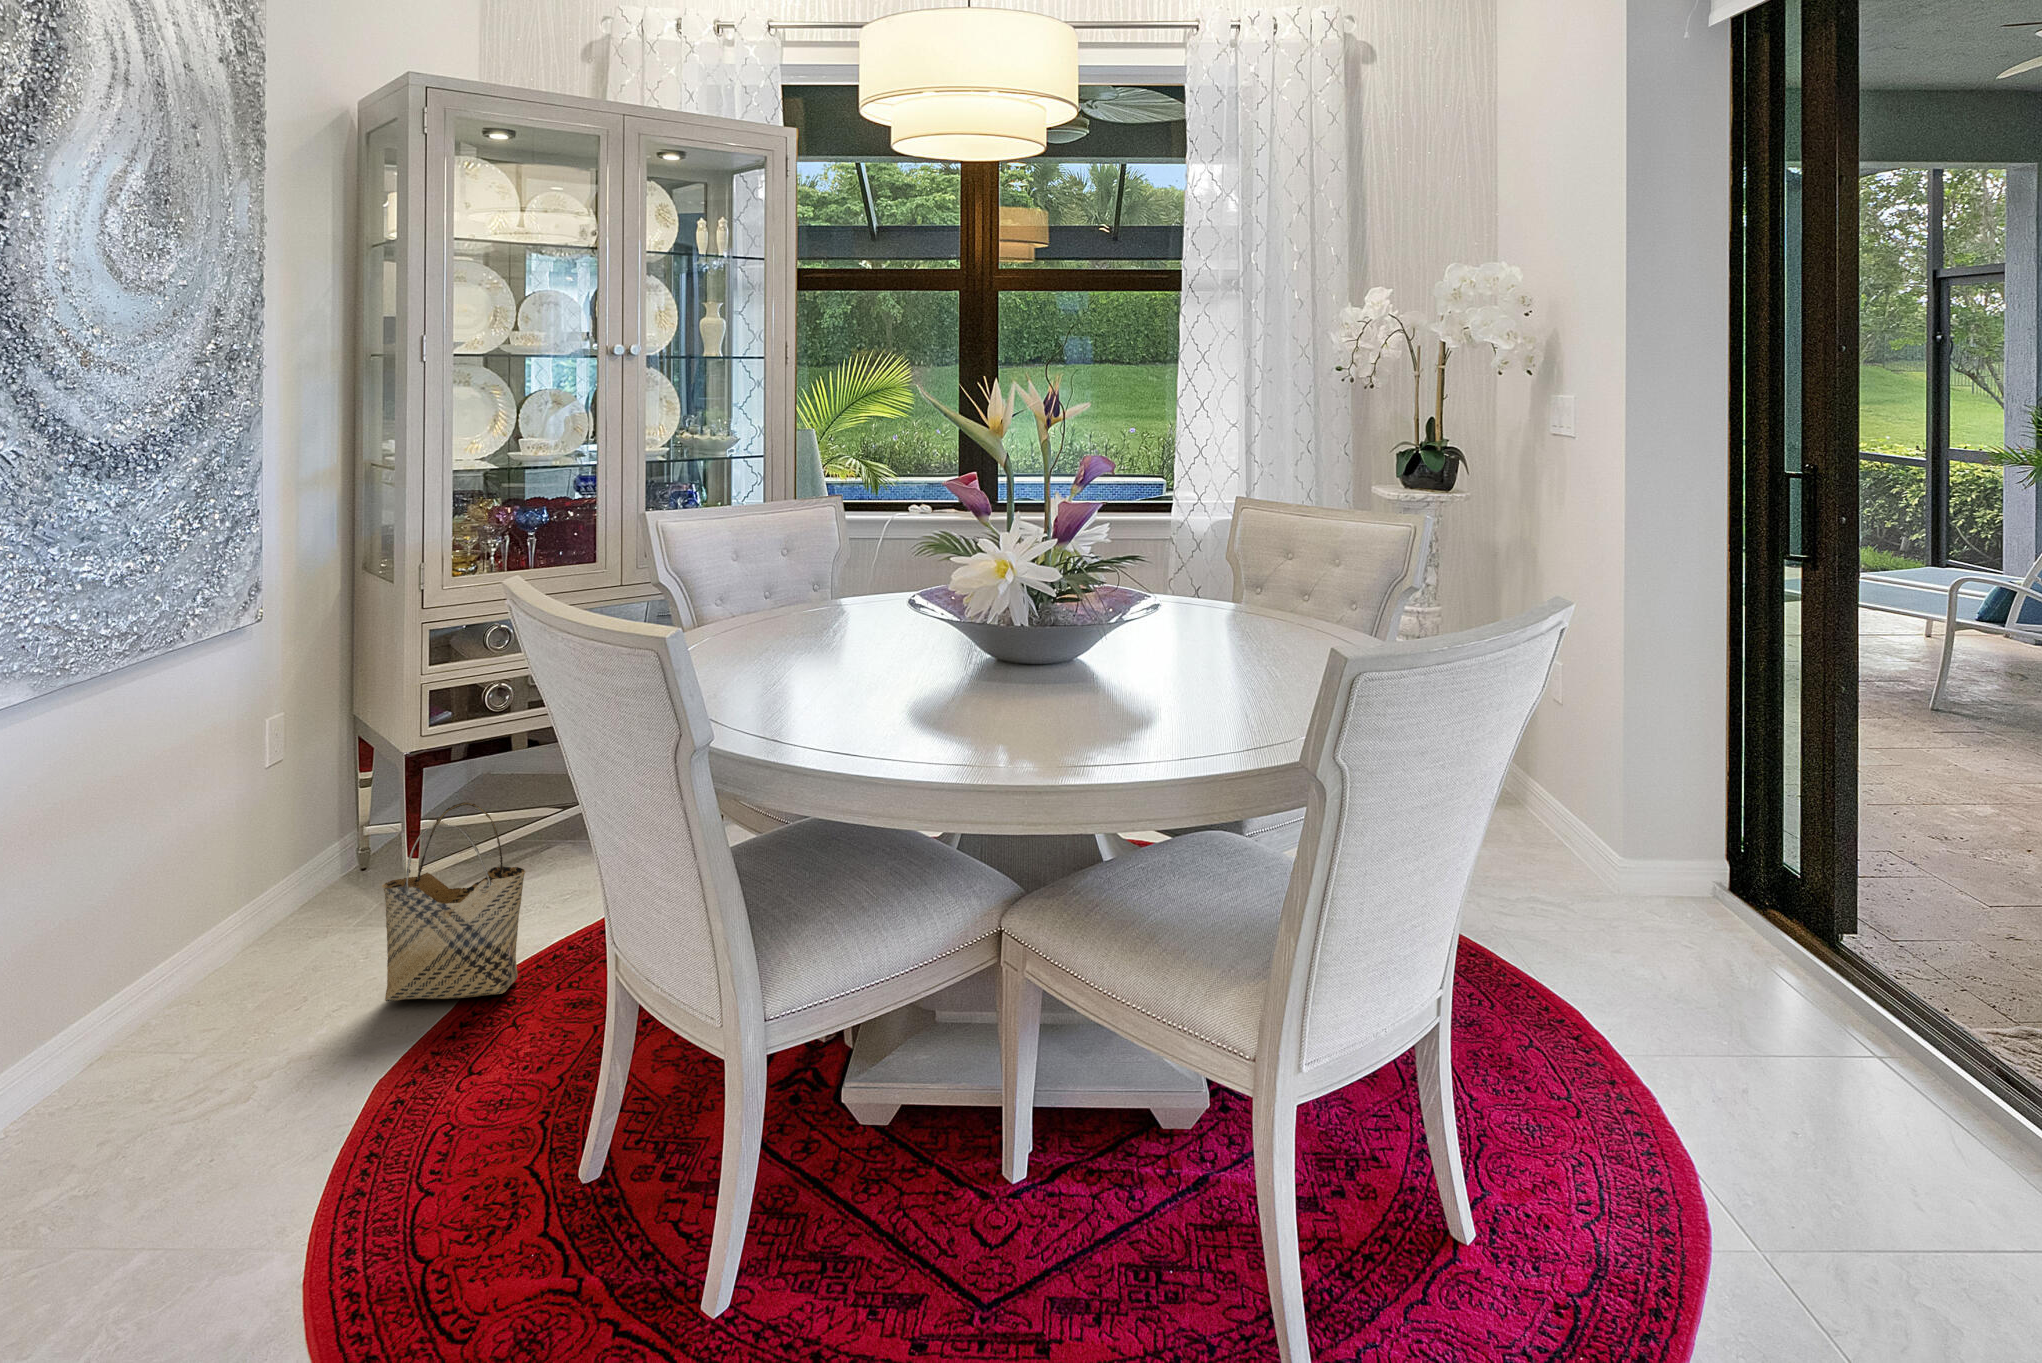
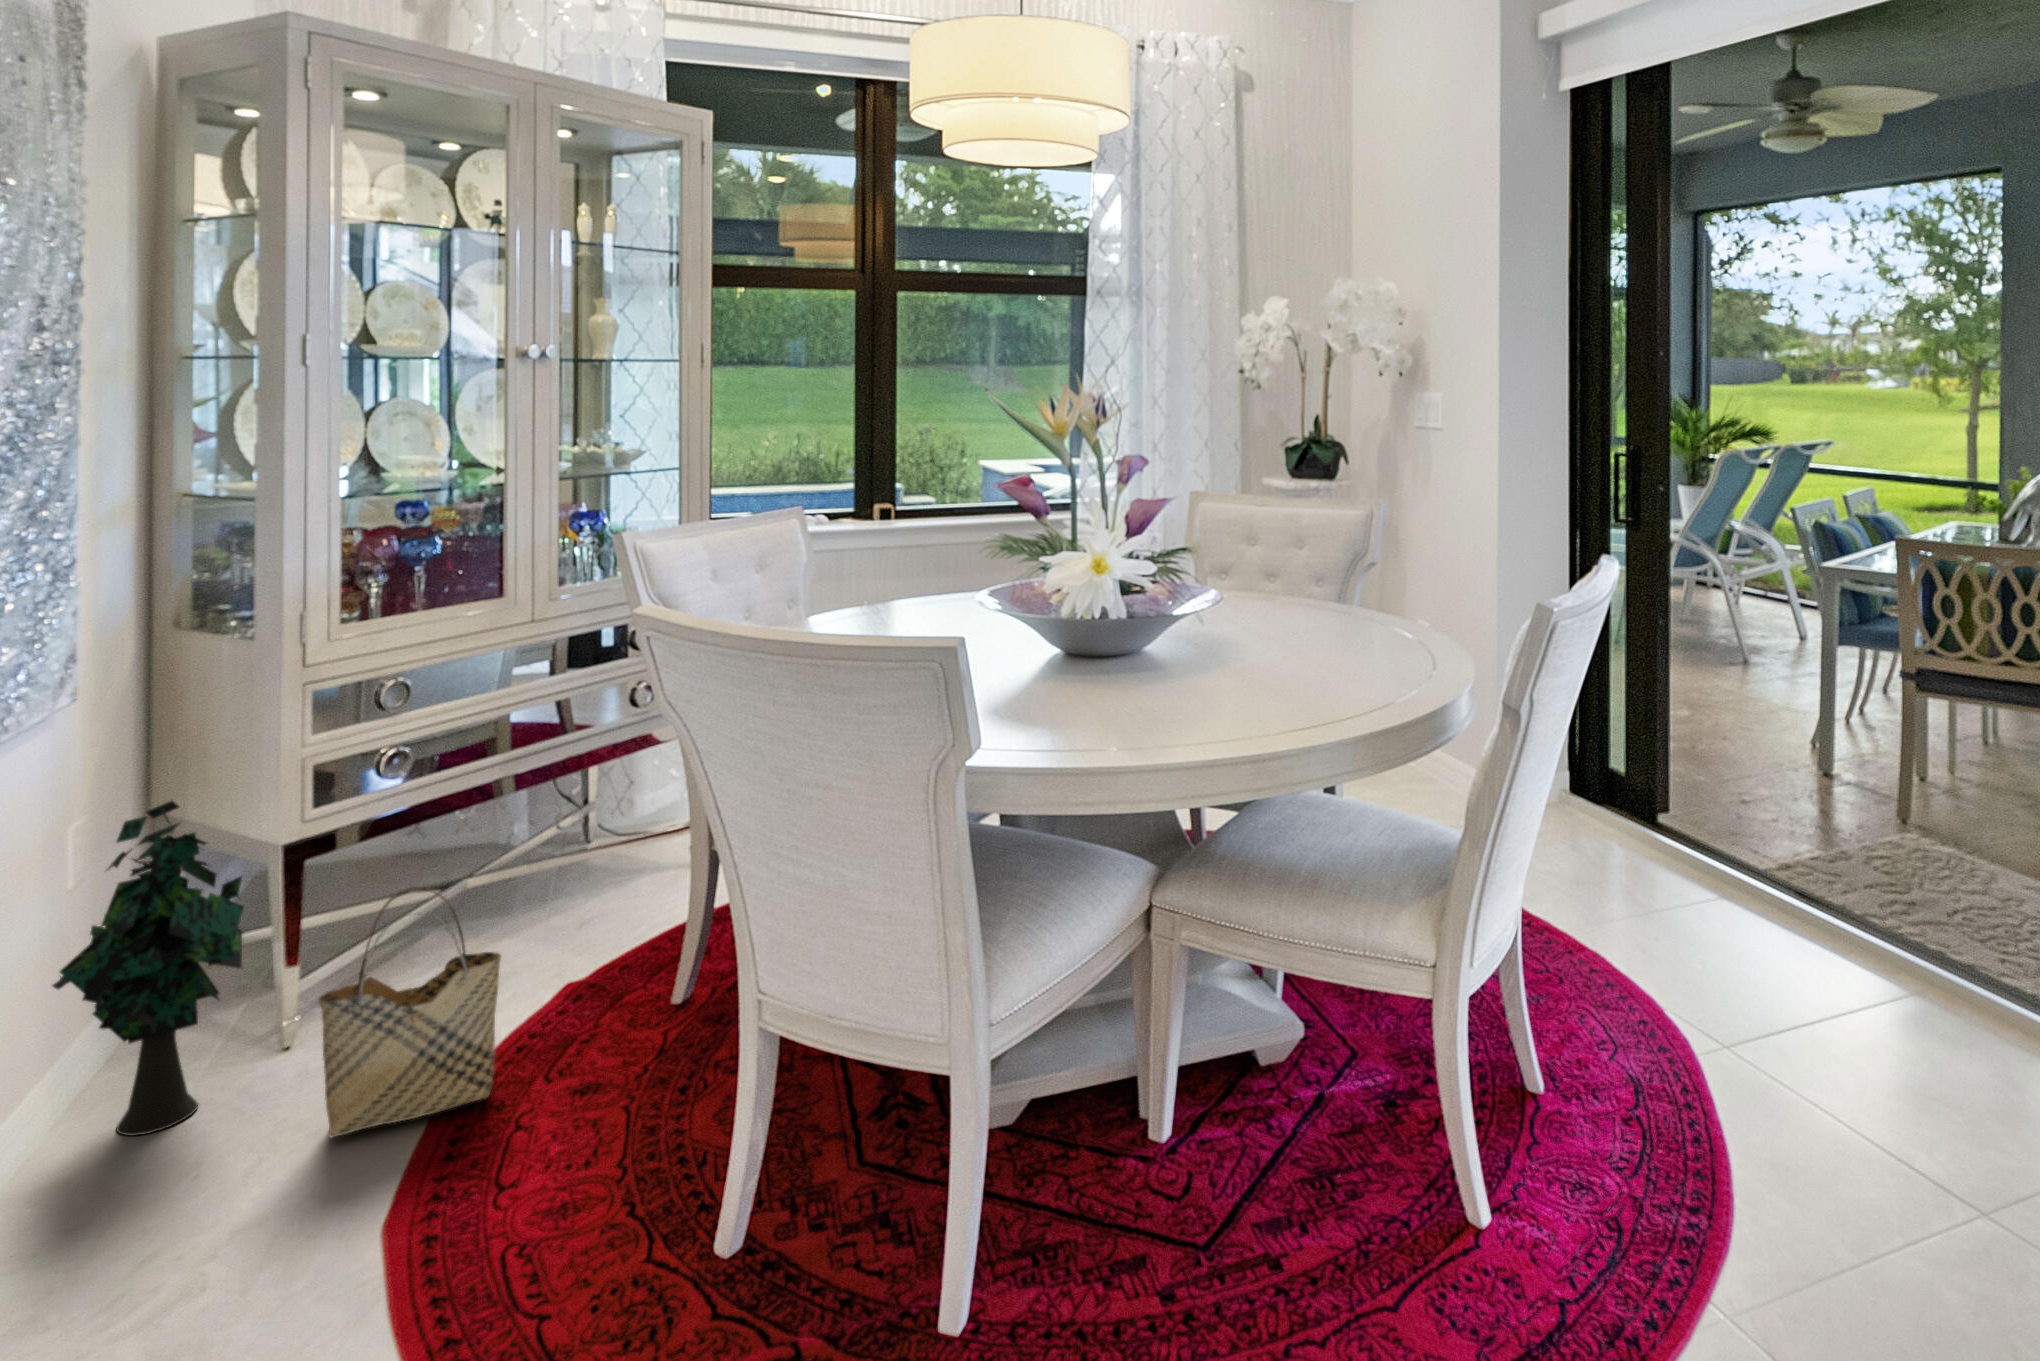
decorative plant: none [228,708,373,969] -> present [53,801,244,1136]

